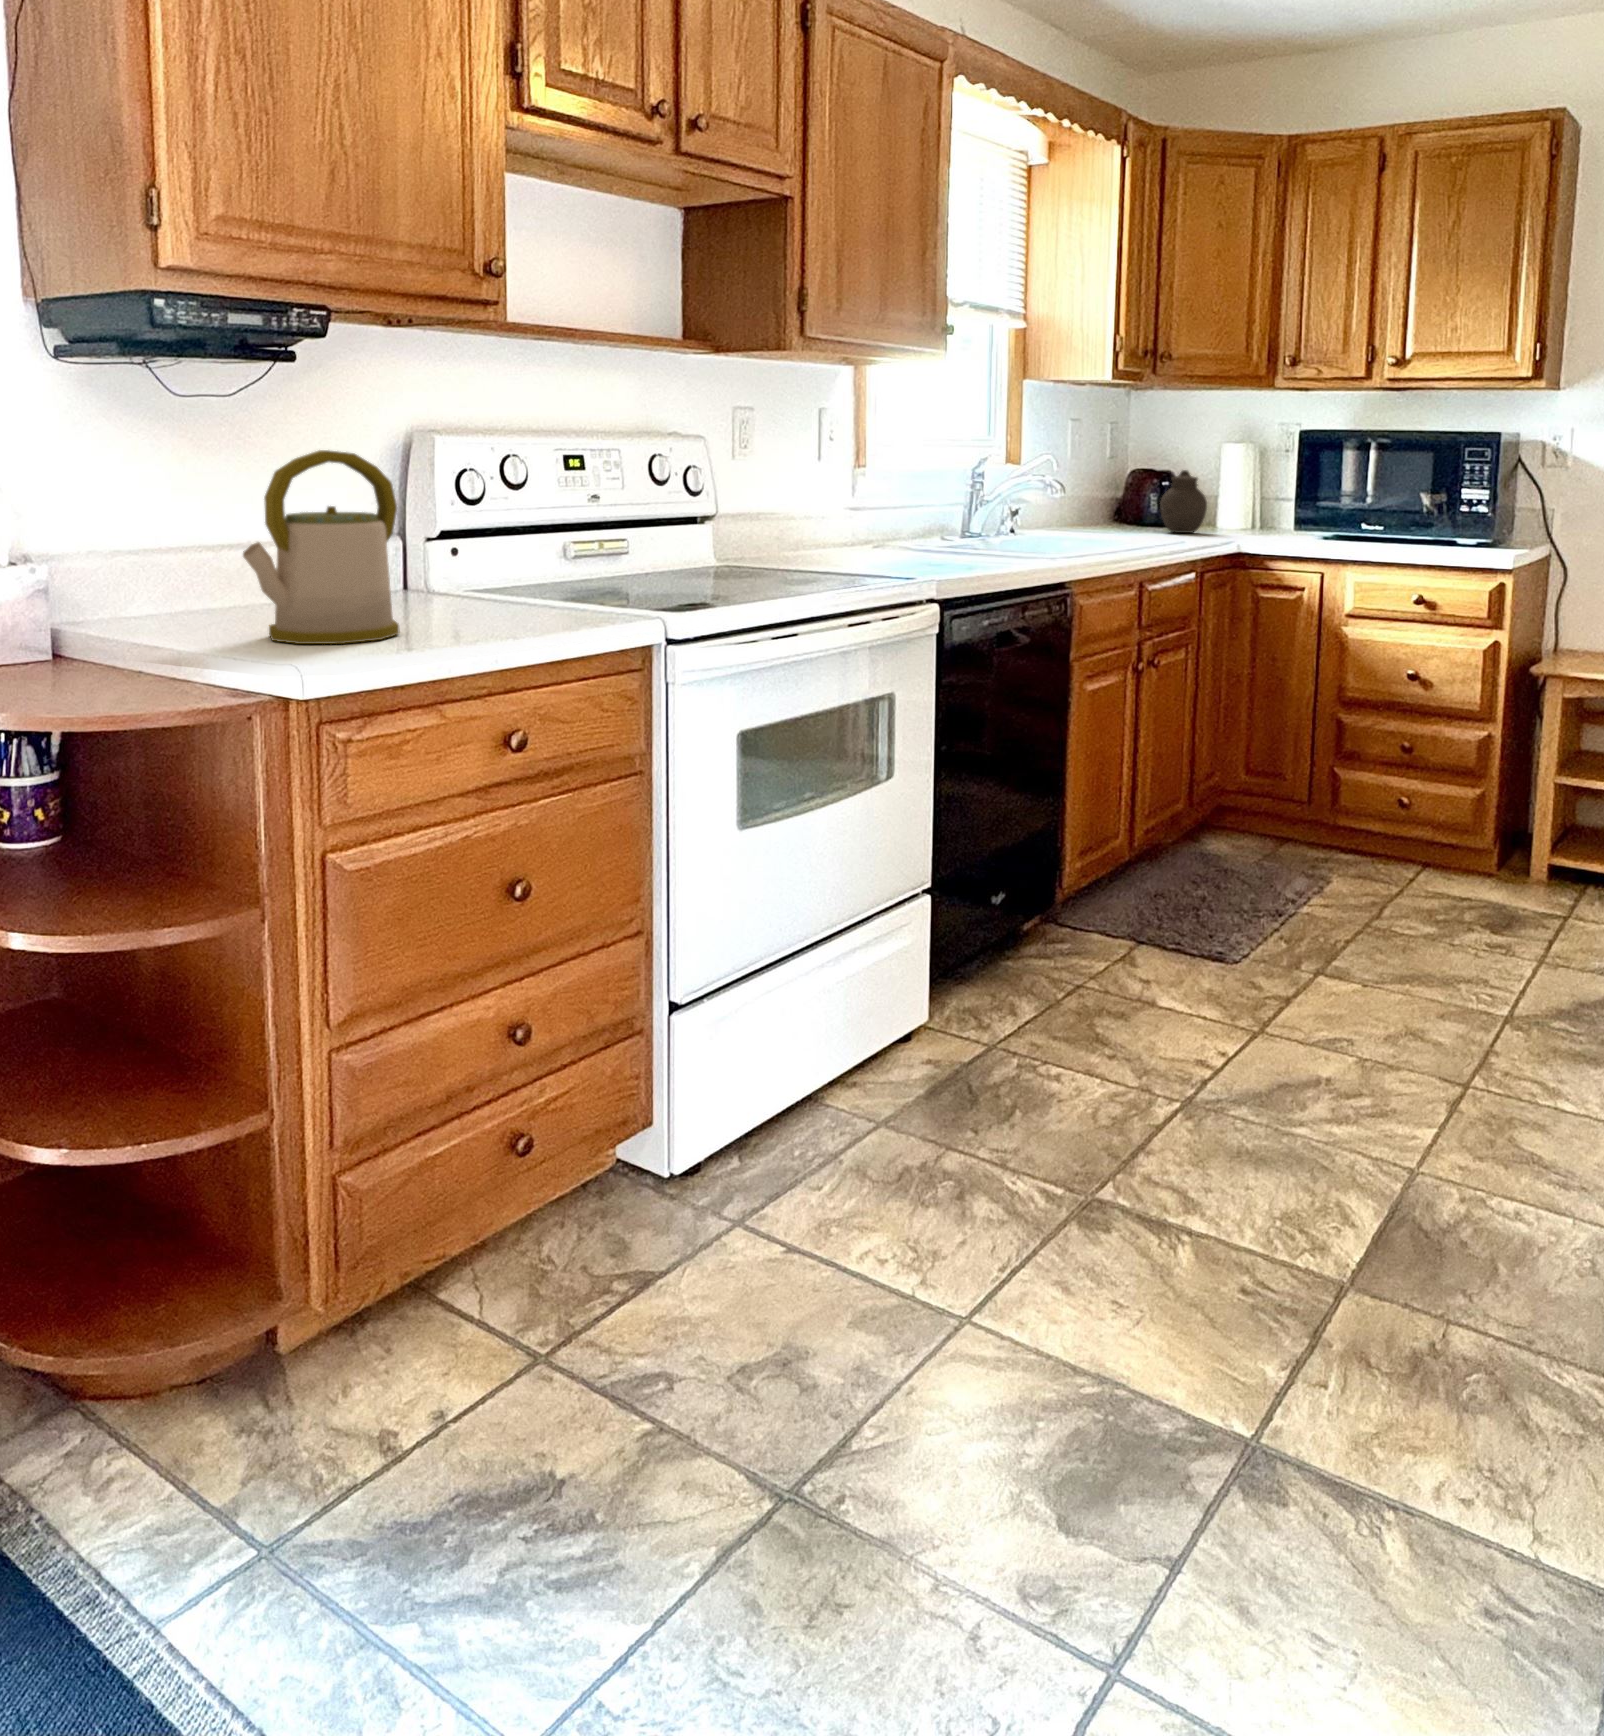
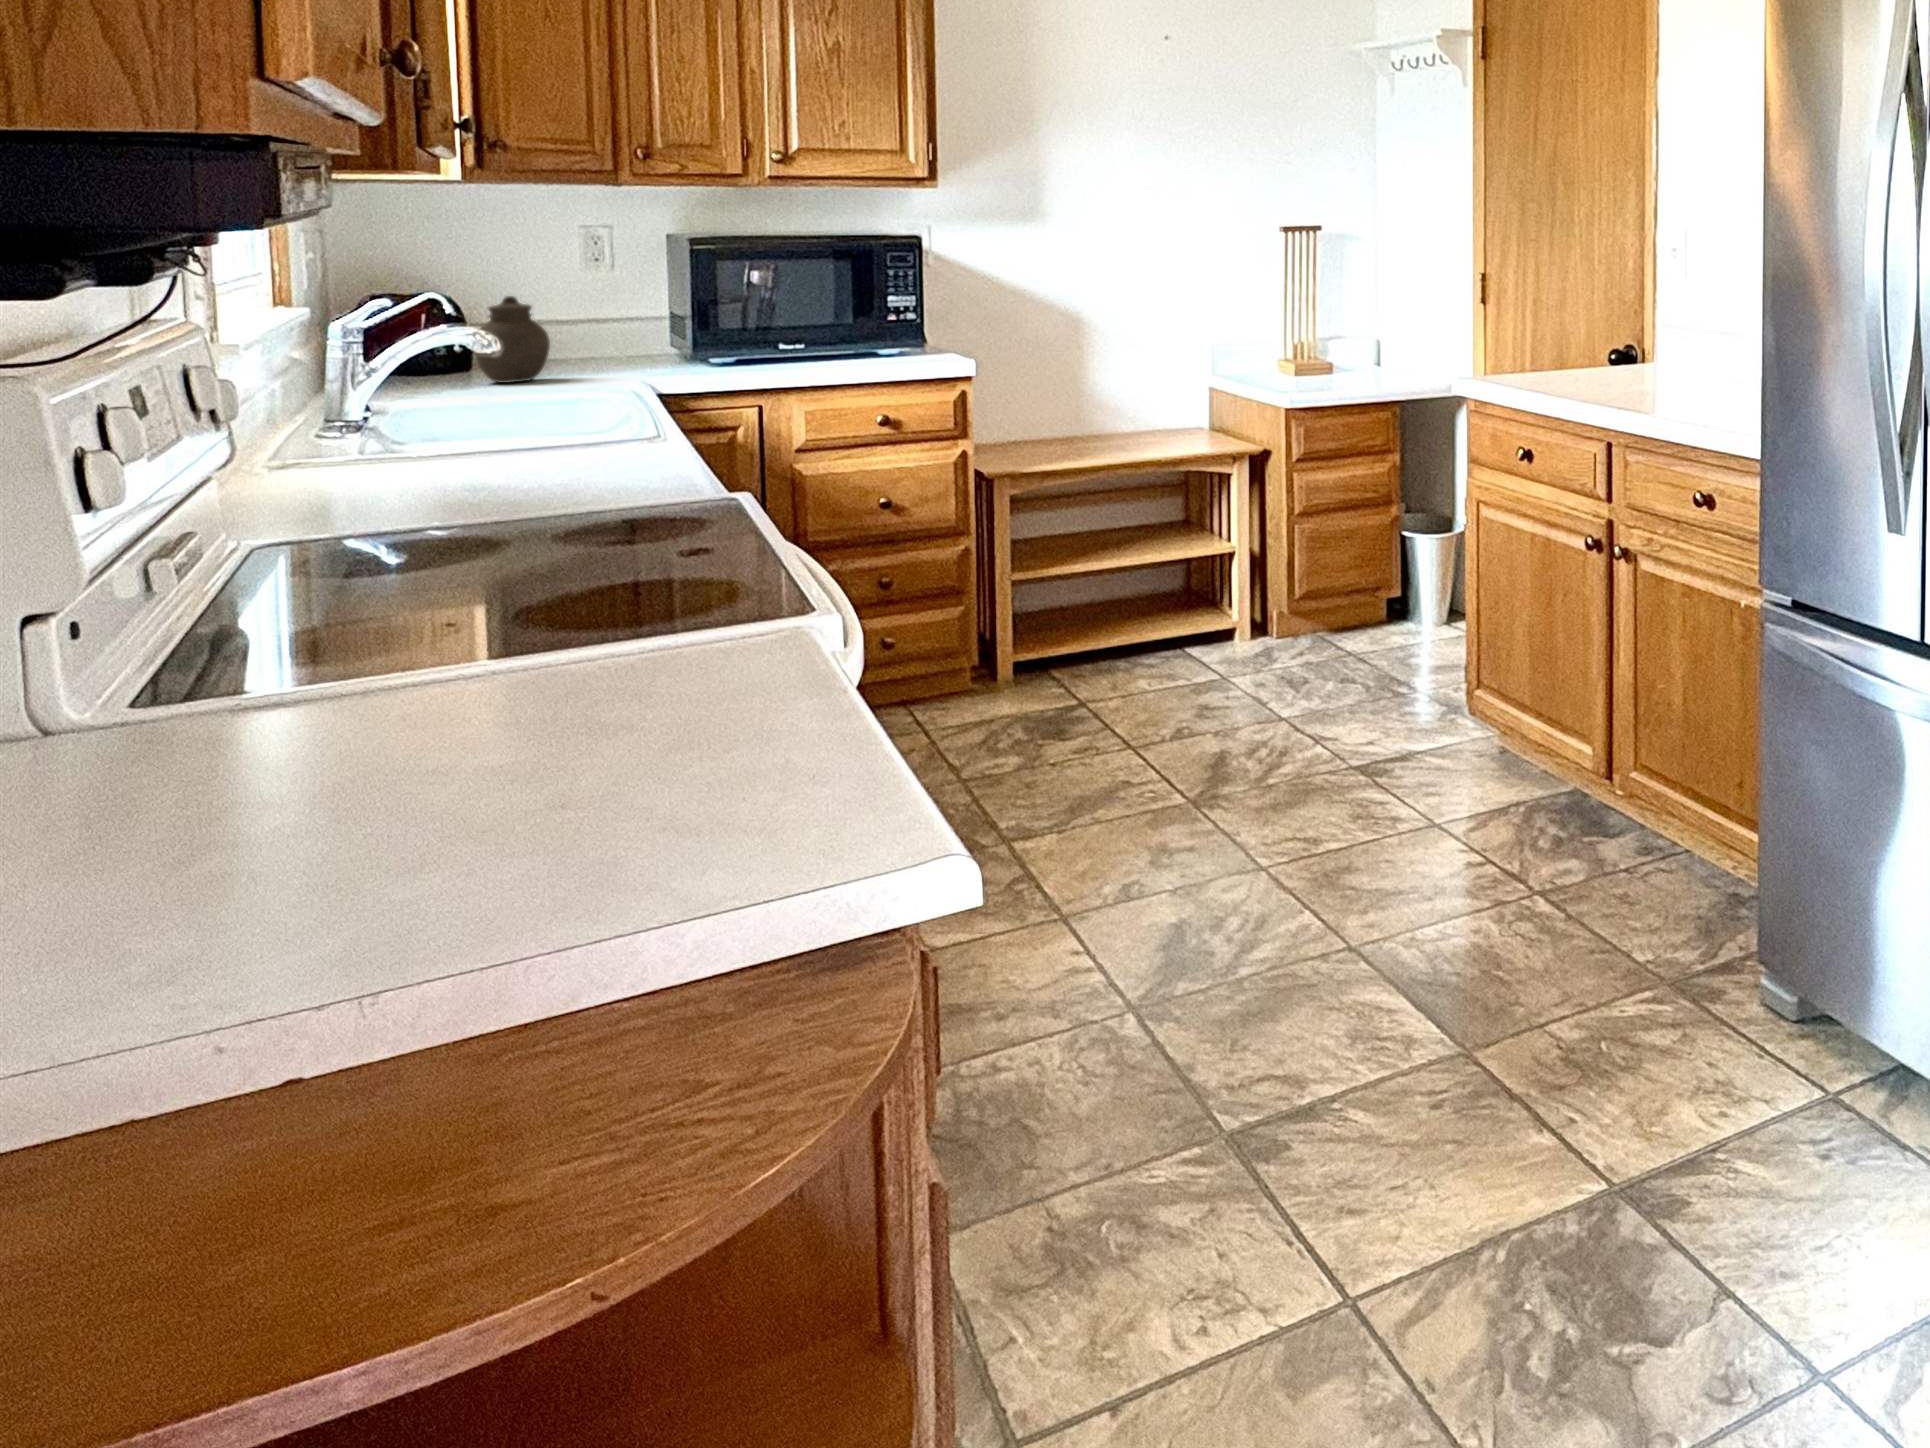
kettle: present [243,450,399,644] -> none [277,404,635,893]

